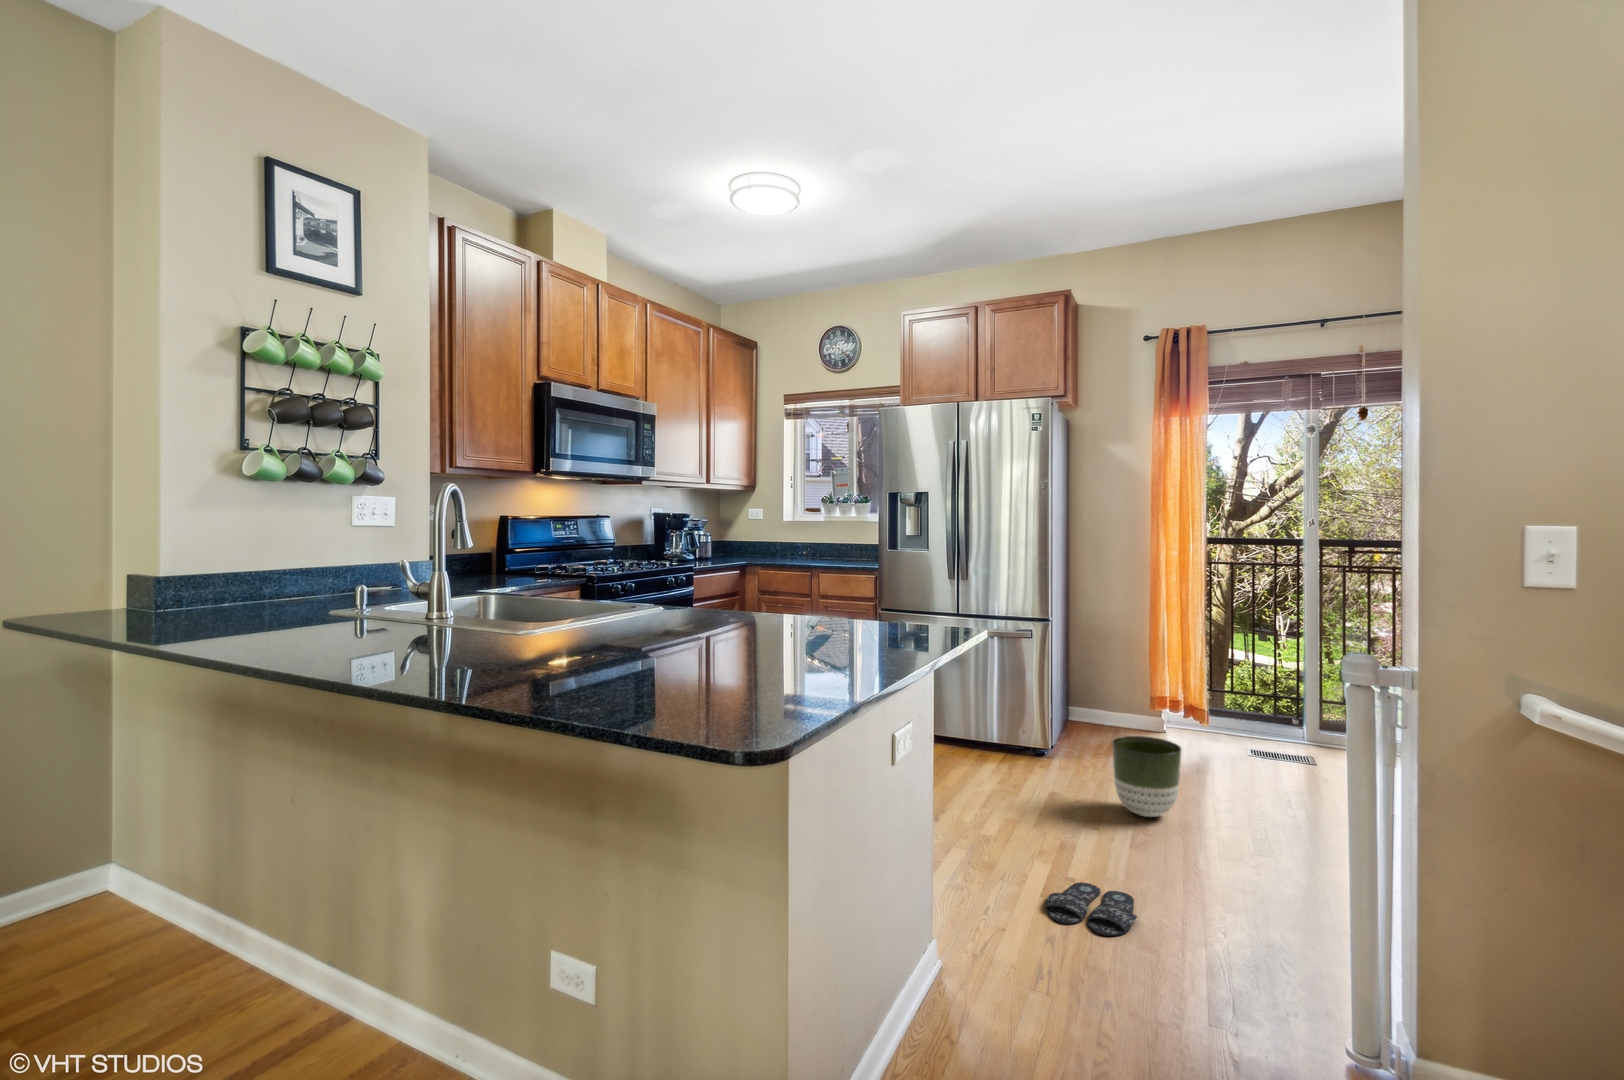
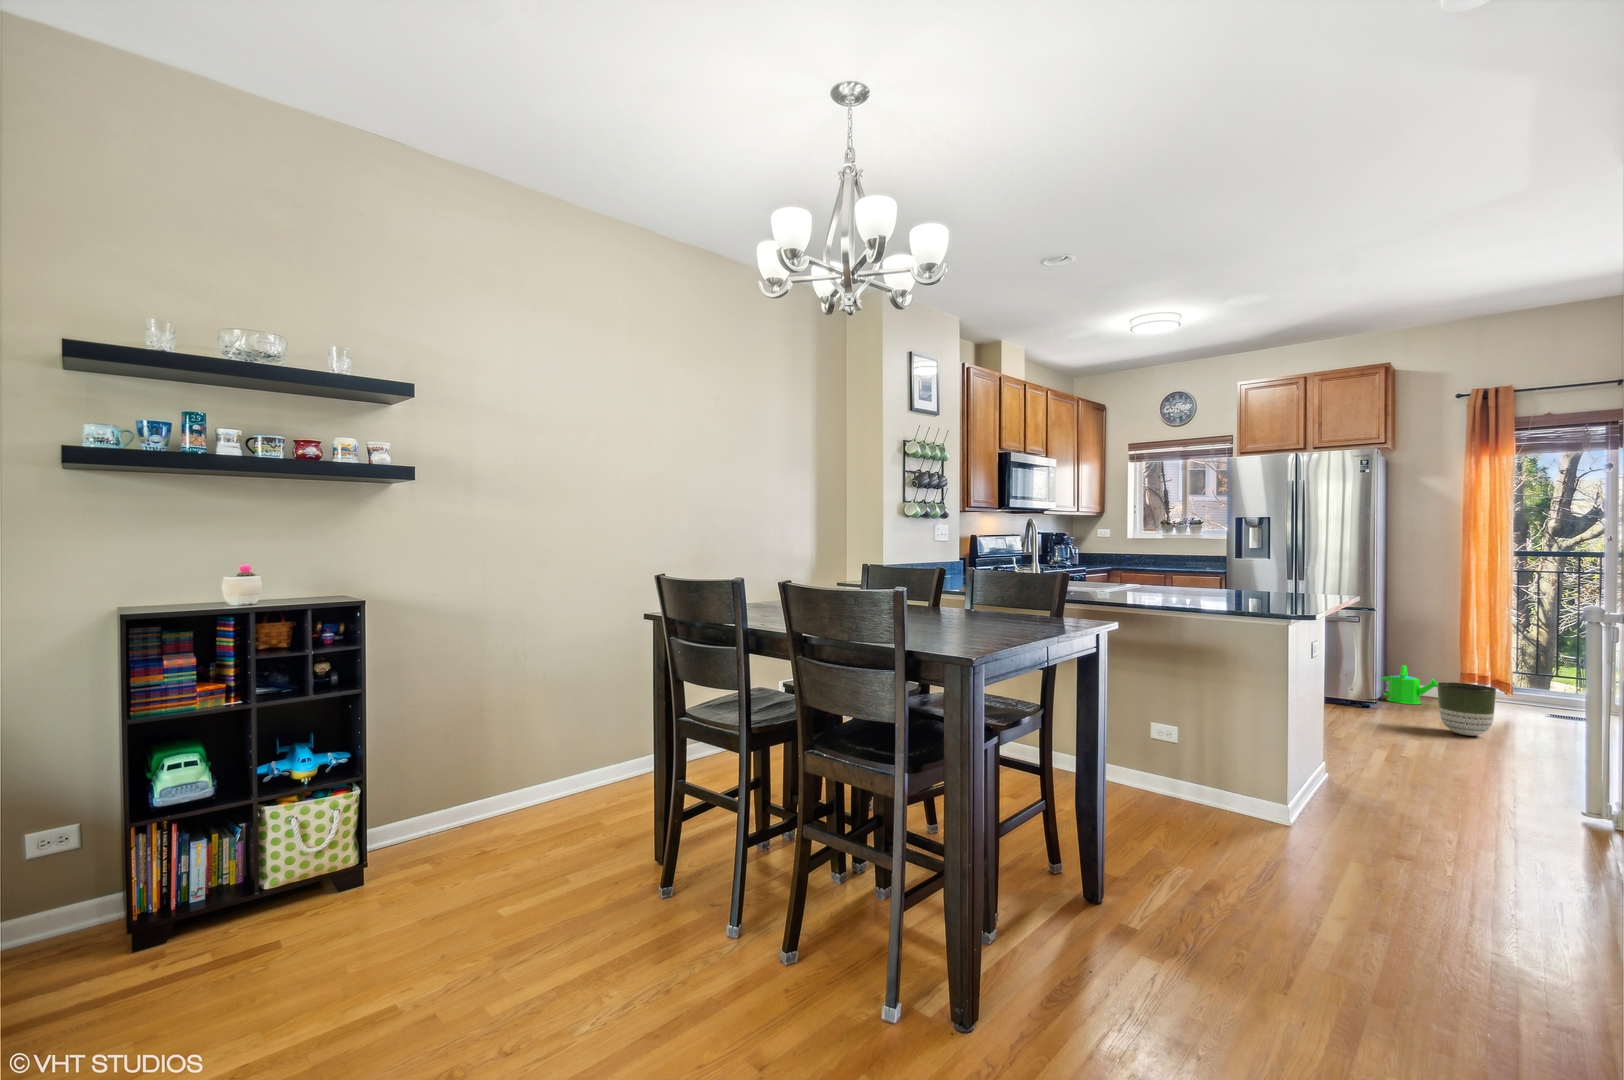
watering can: none [1055,693,1126,746] -> present [1382,665,1438,704]
slippers: present [1046,883,1138,936] -> none [1401,753,1469,771]

